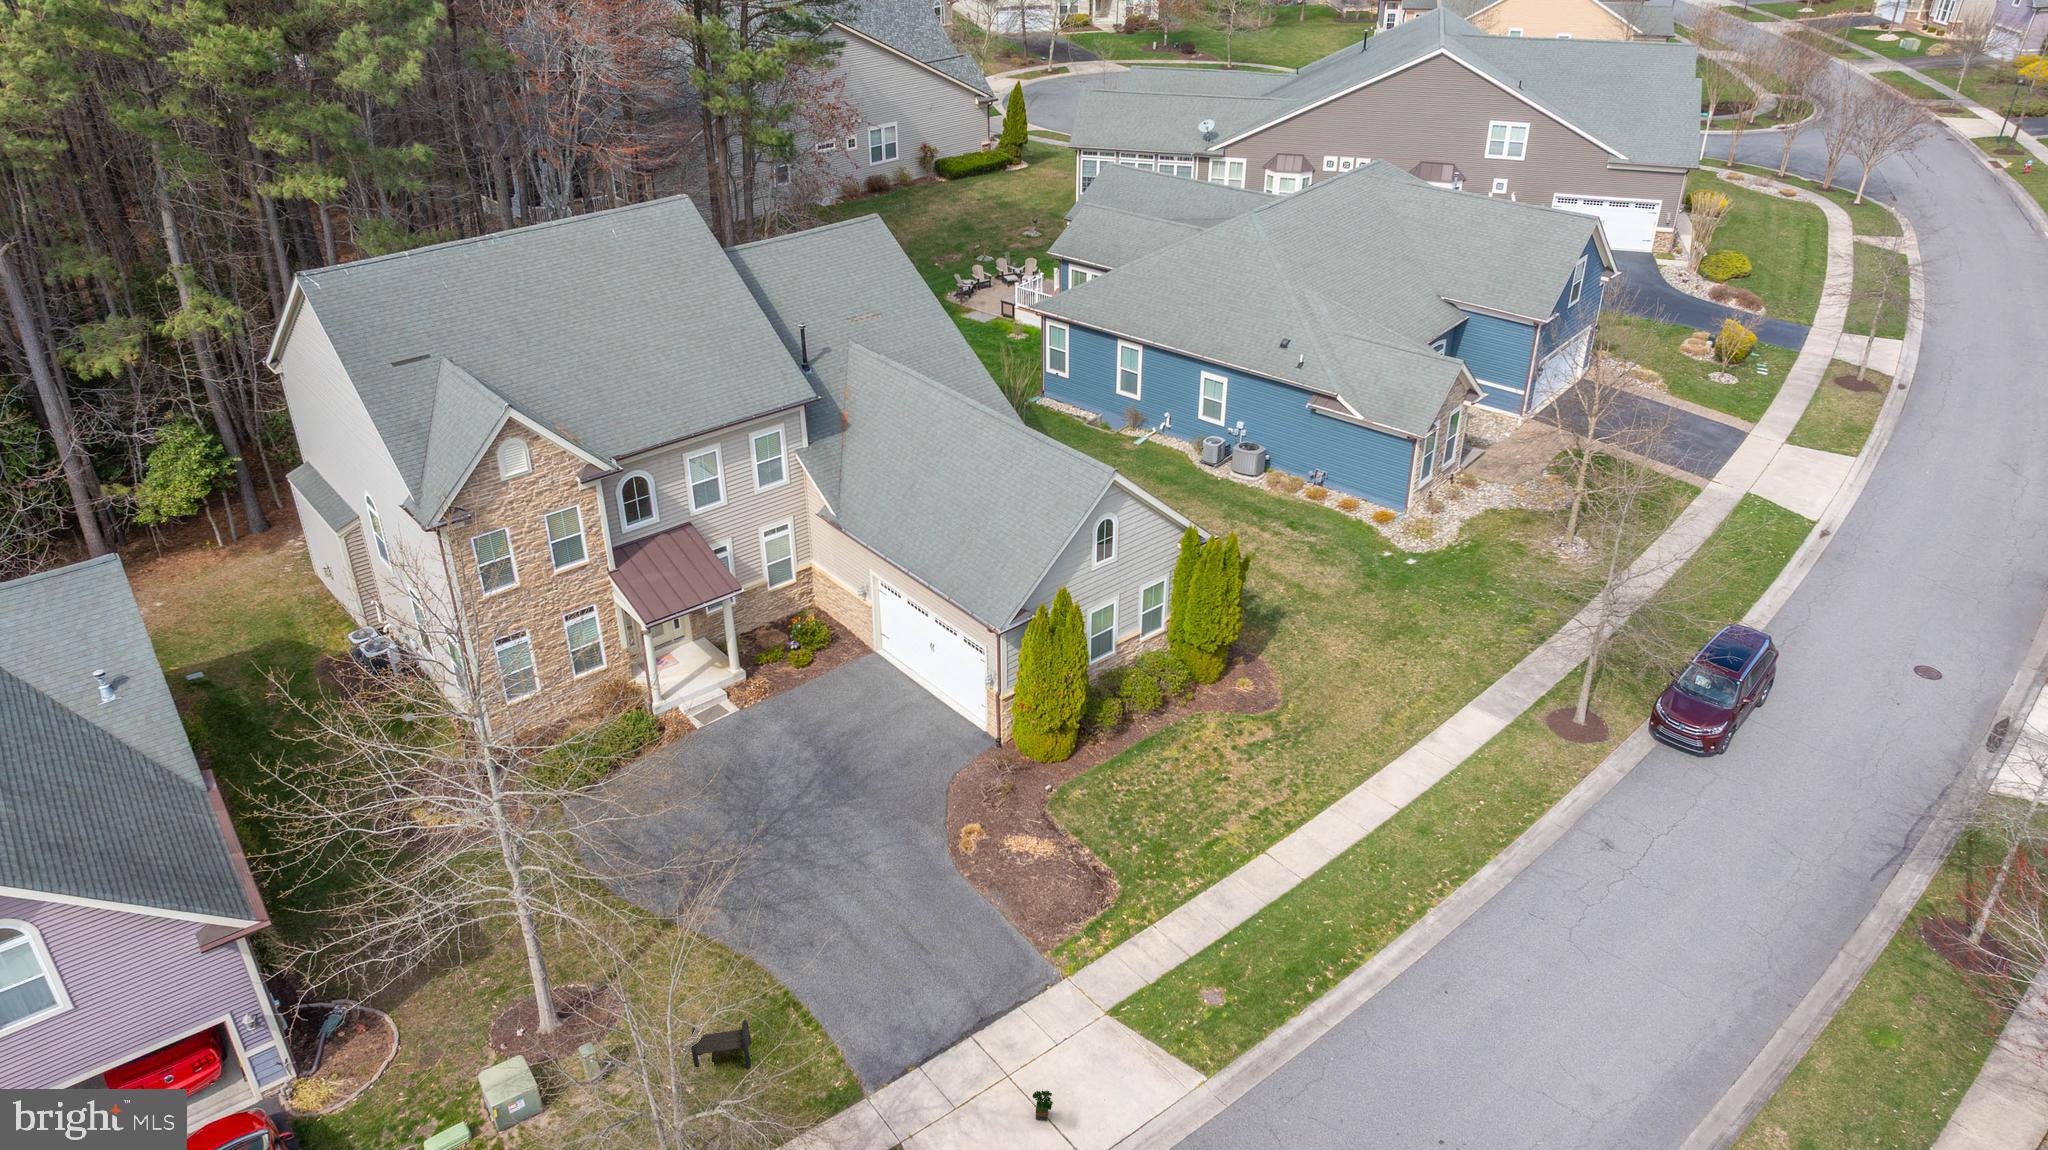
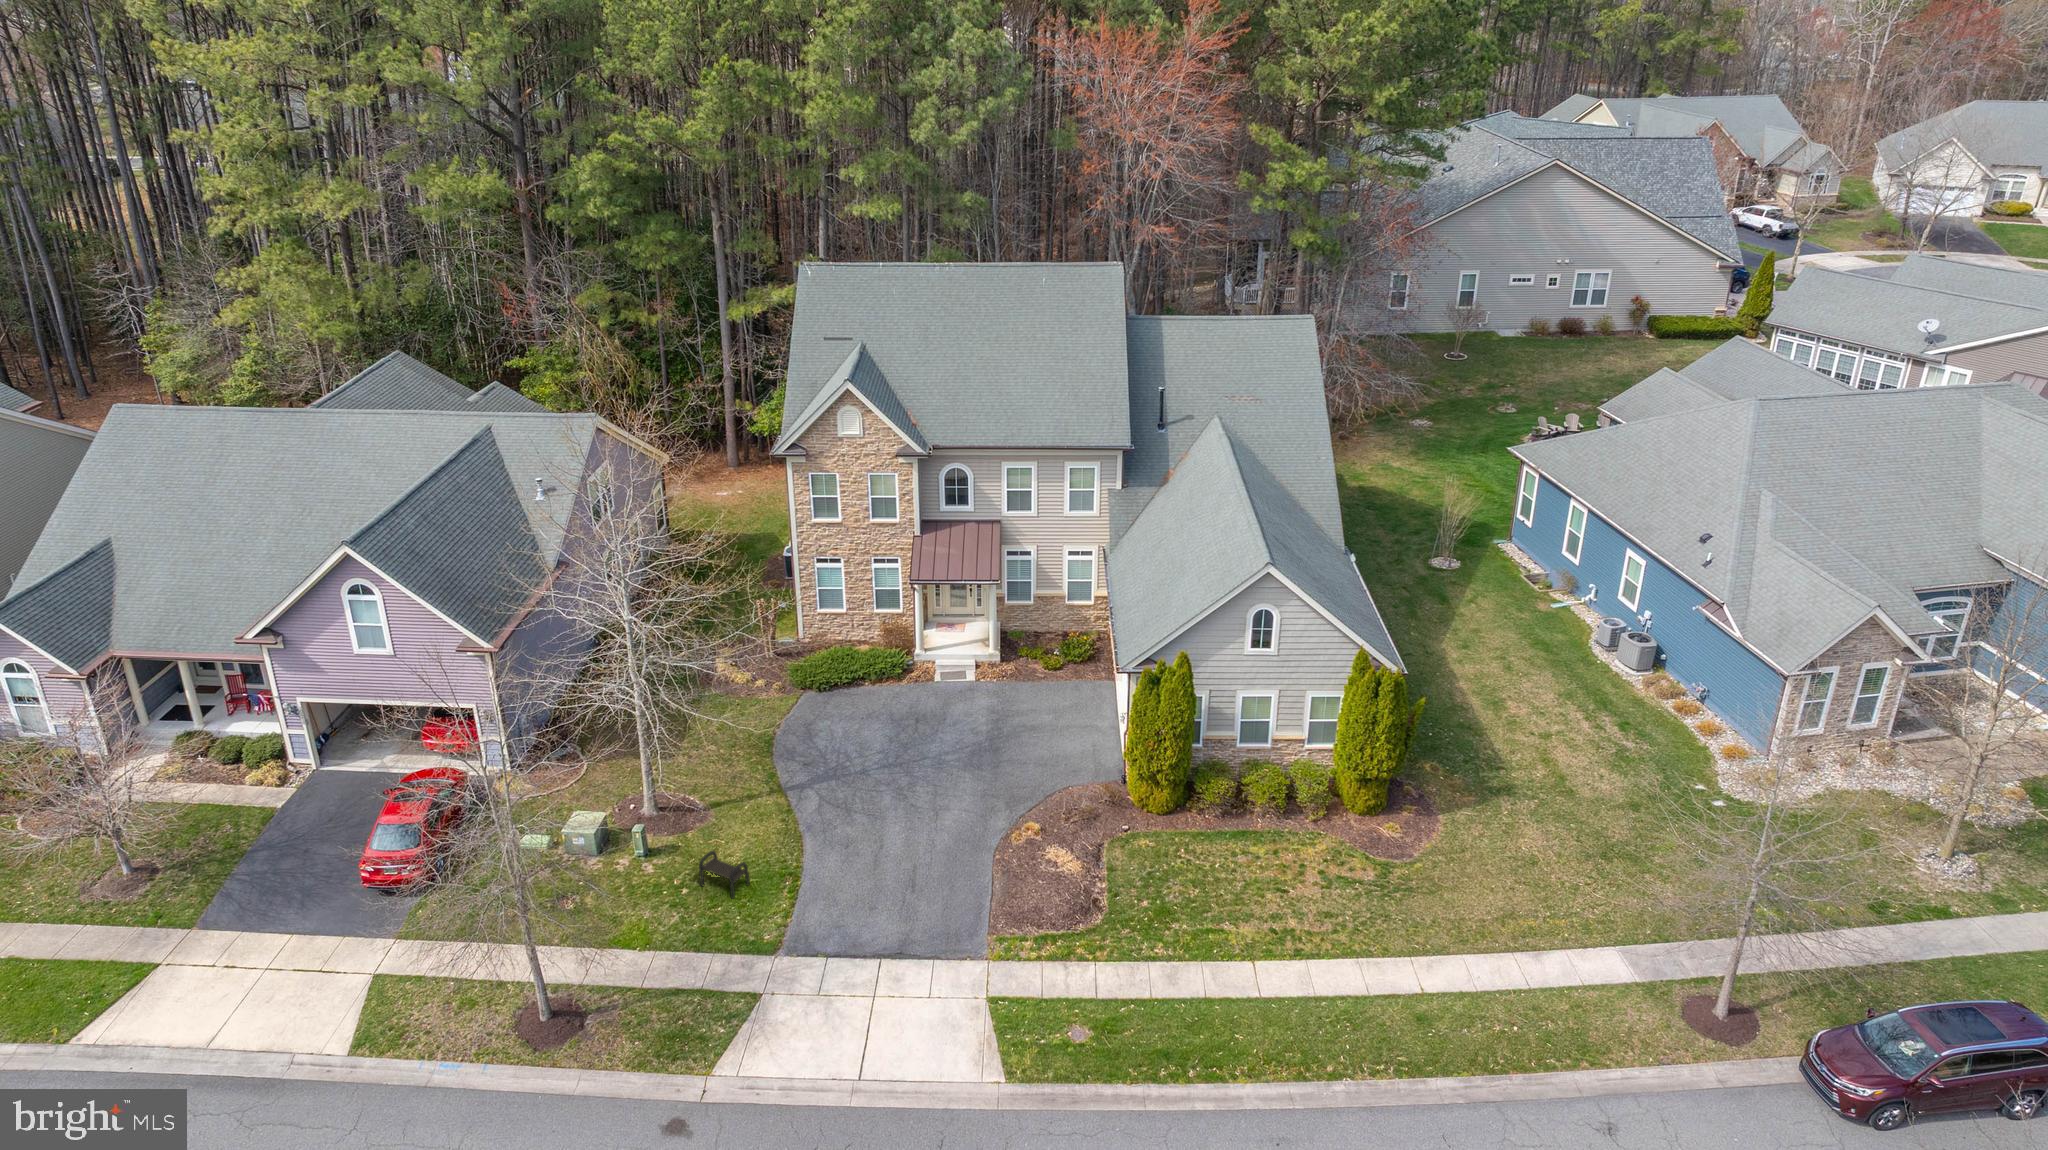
potted tree: present [1033,1091,1053,1121] -> none [856,1007,876,1037]

